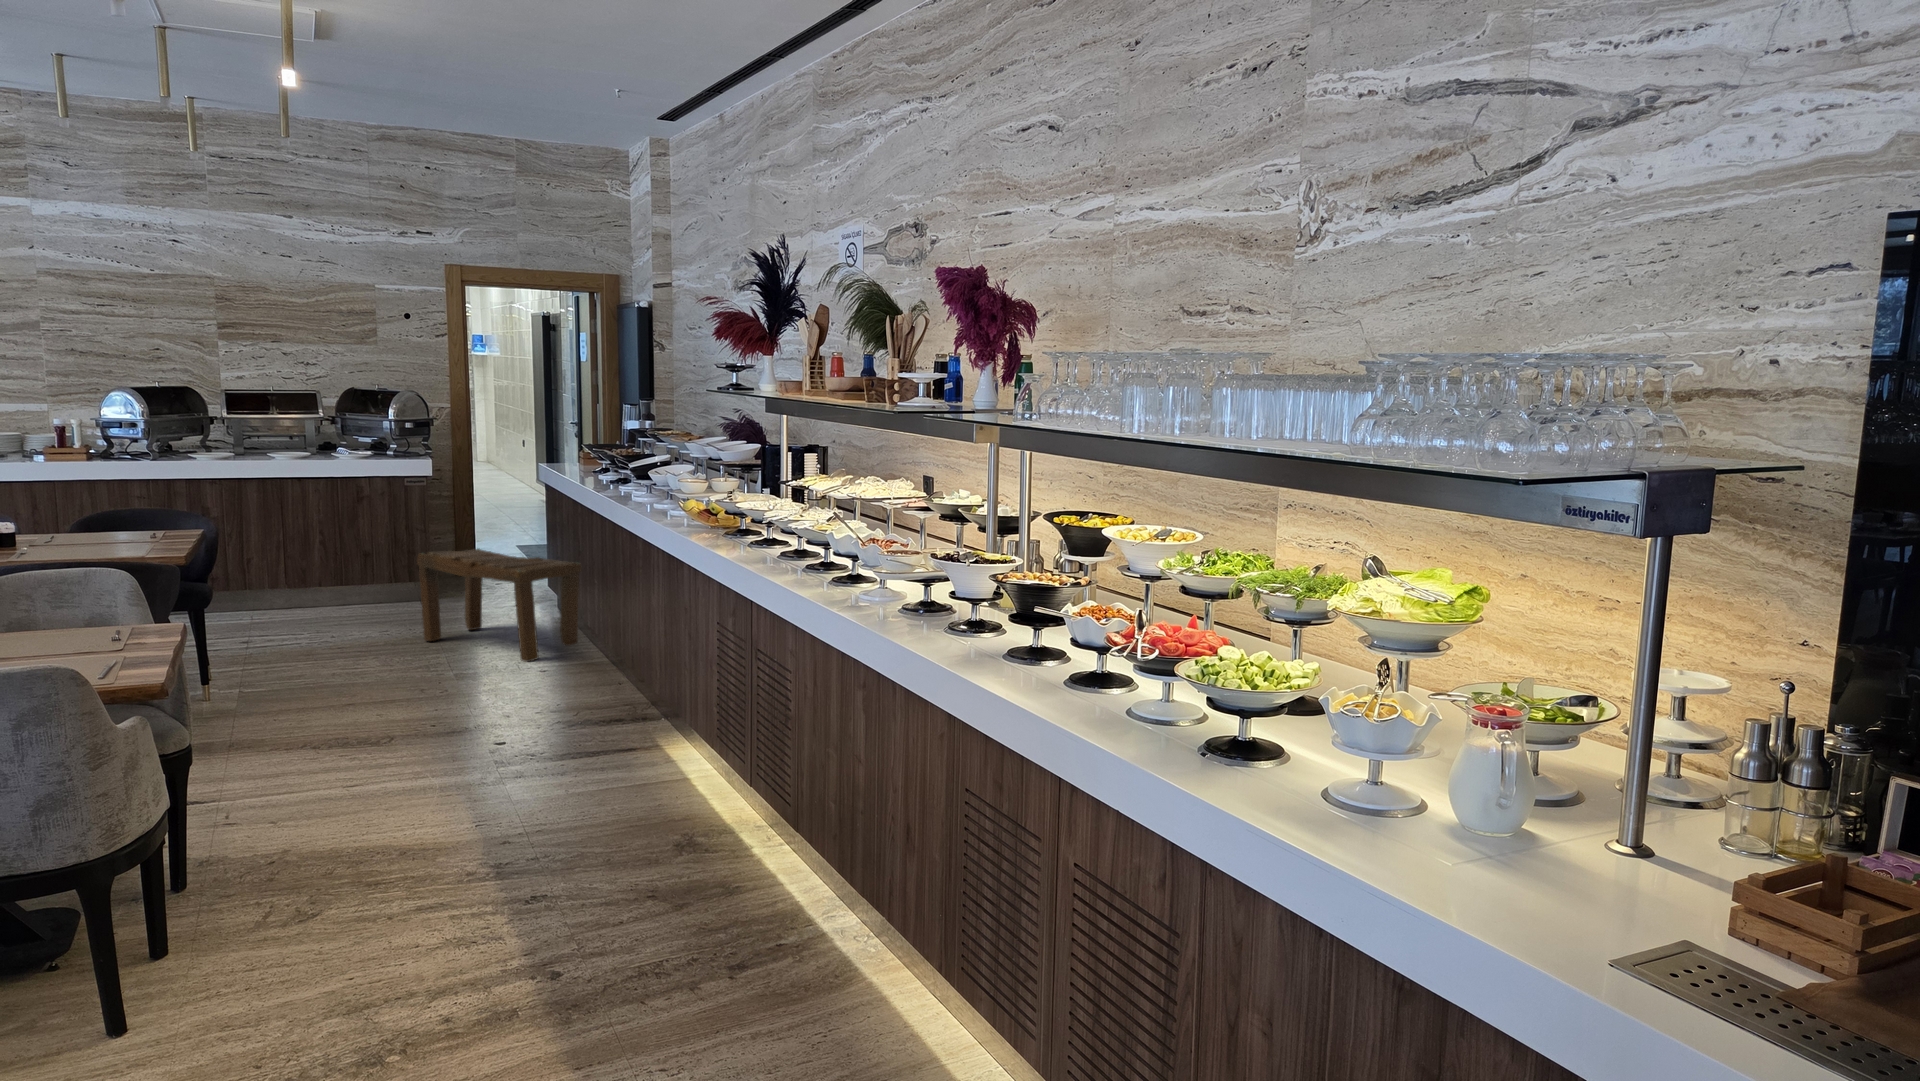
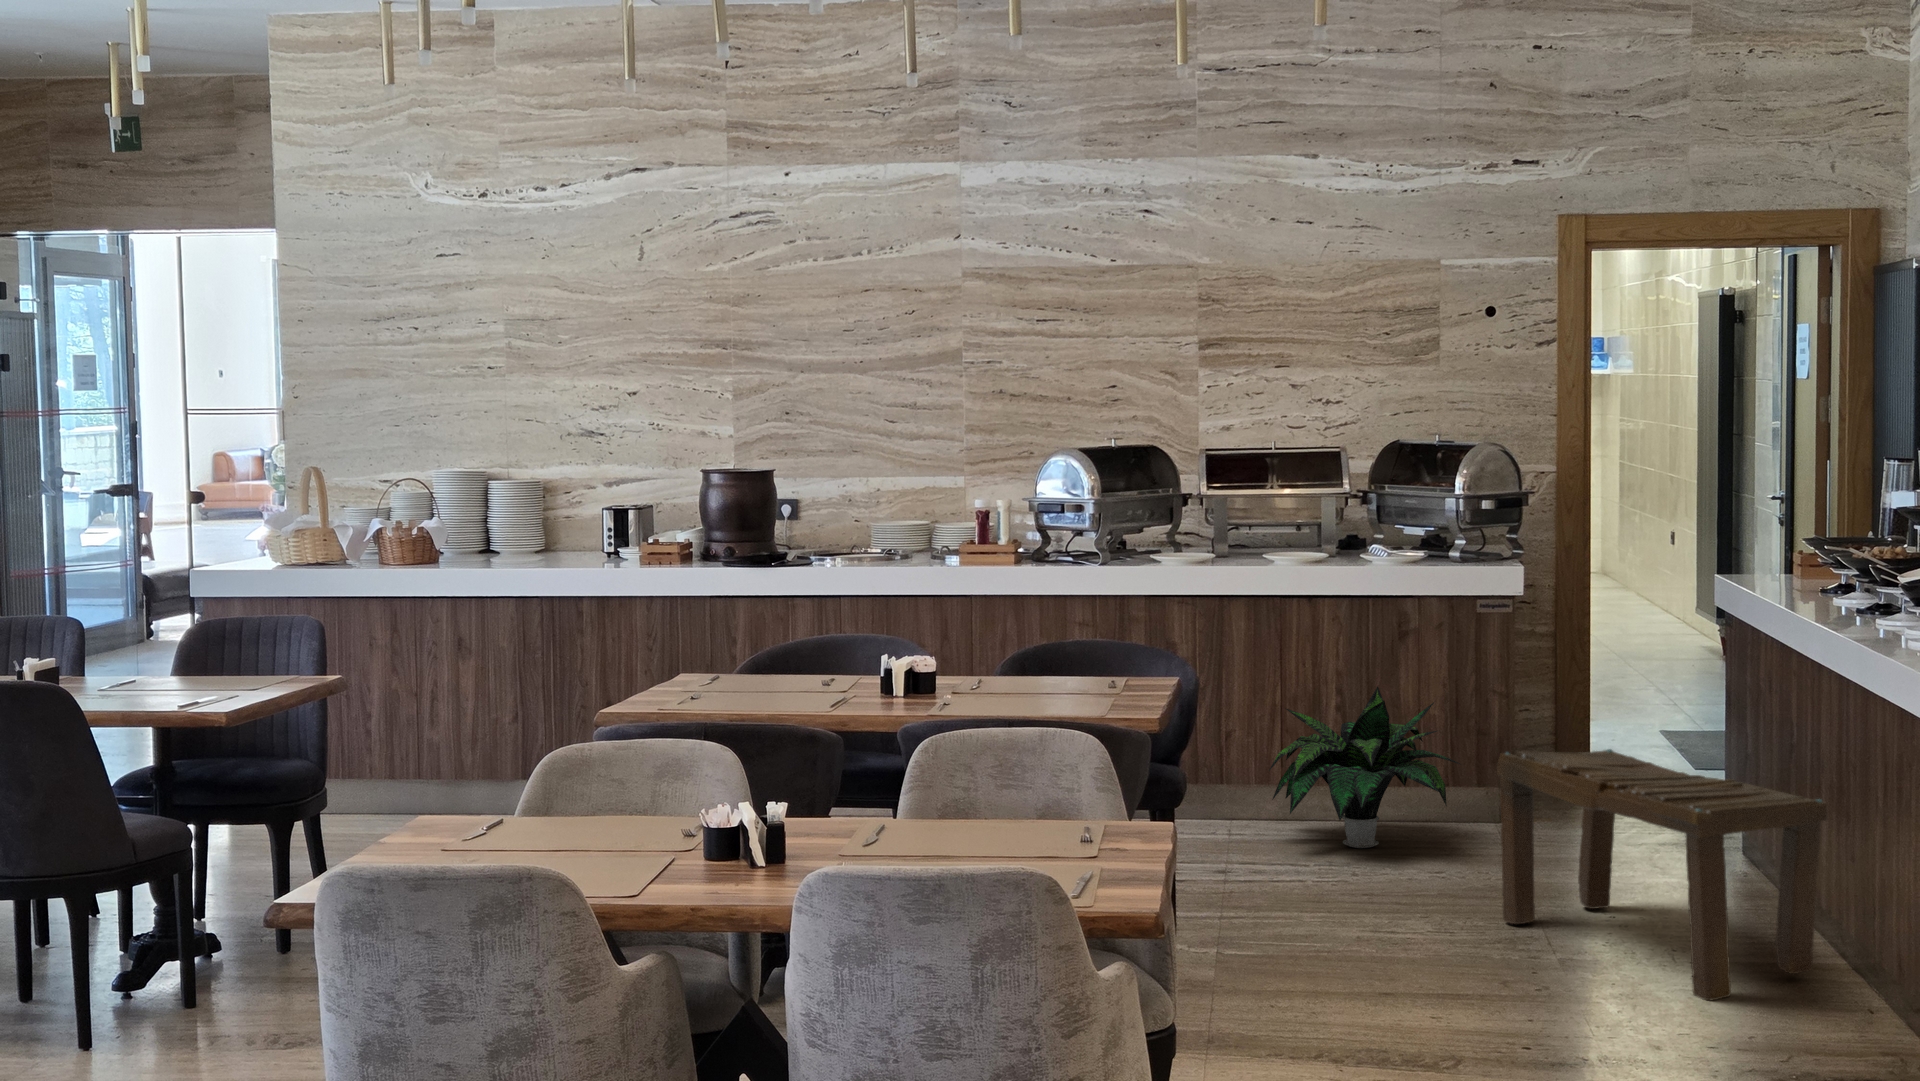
potted plant: none [280,525,401,615] -> present [1269,687,1460,848]

